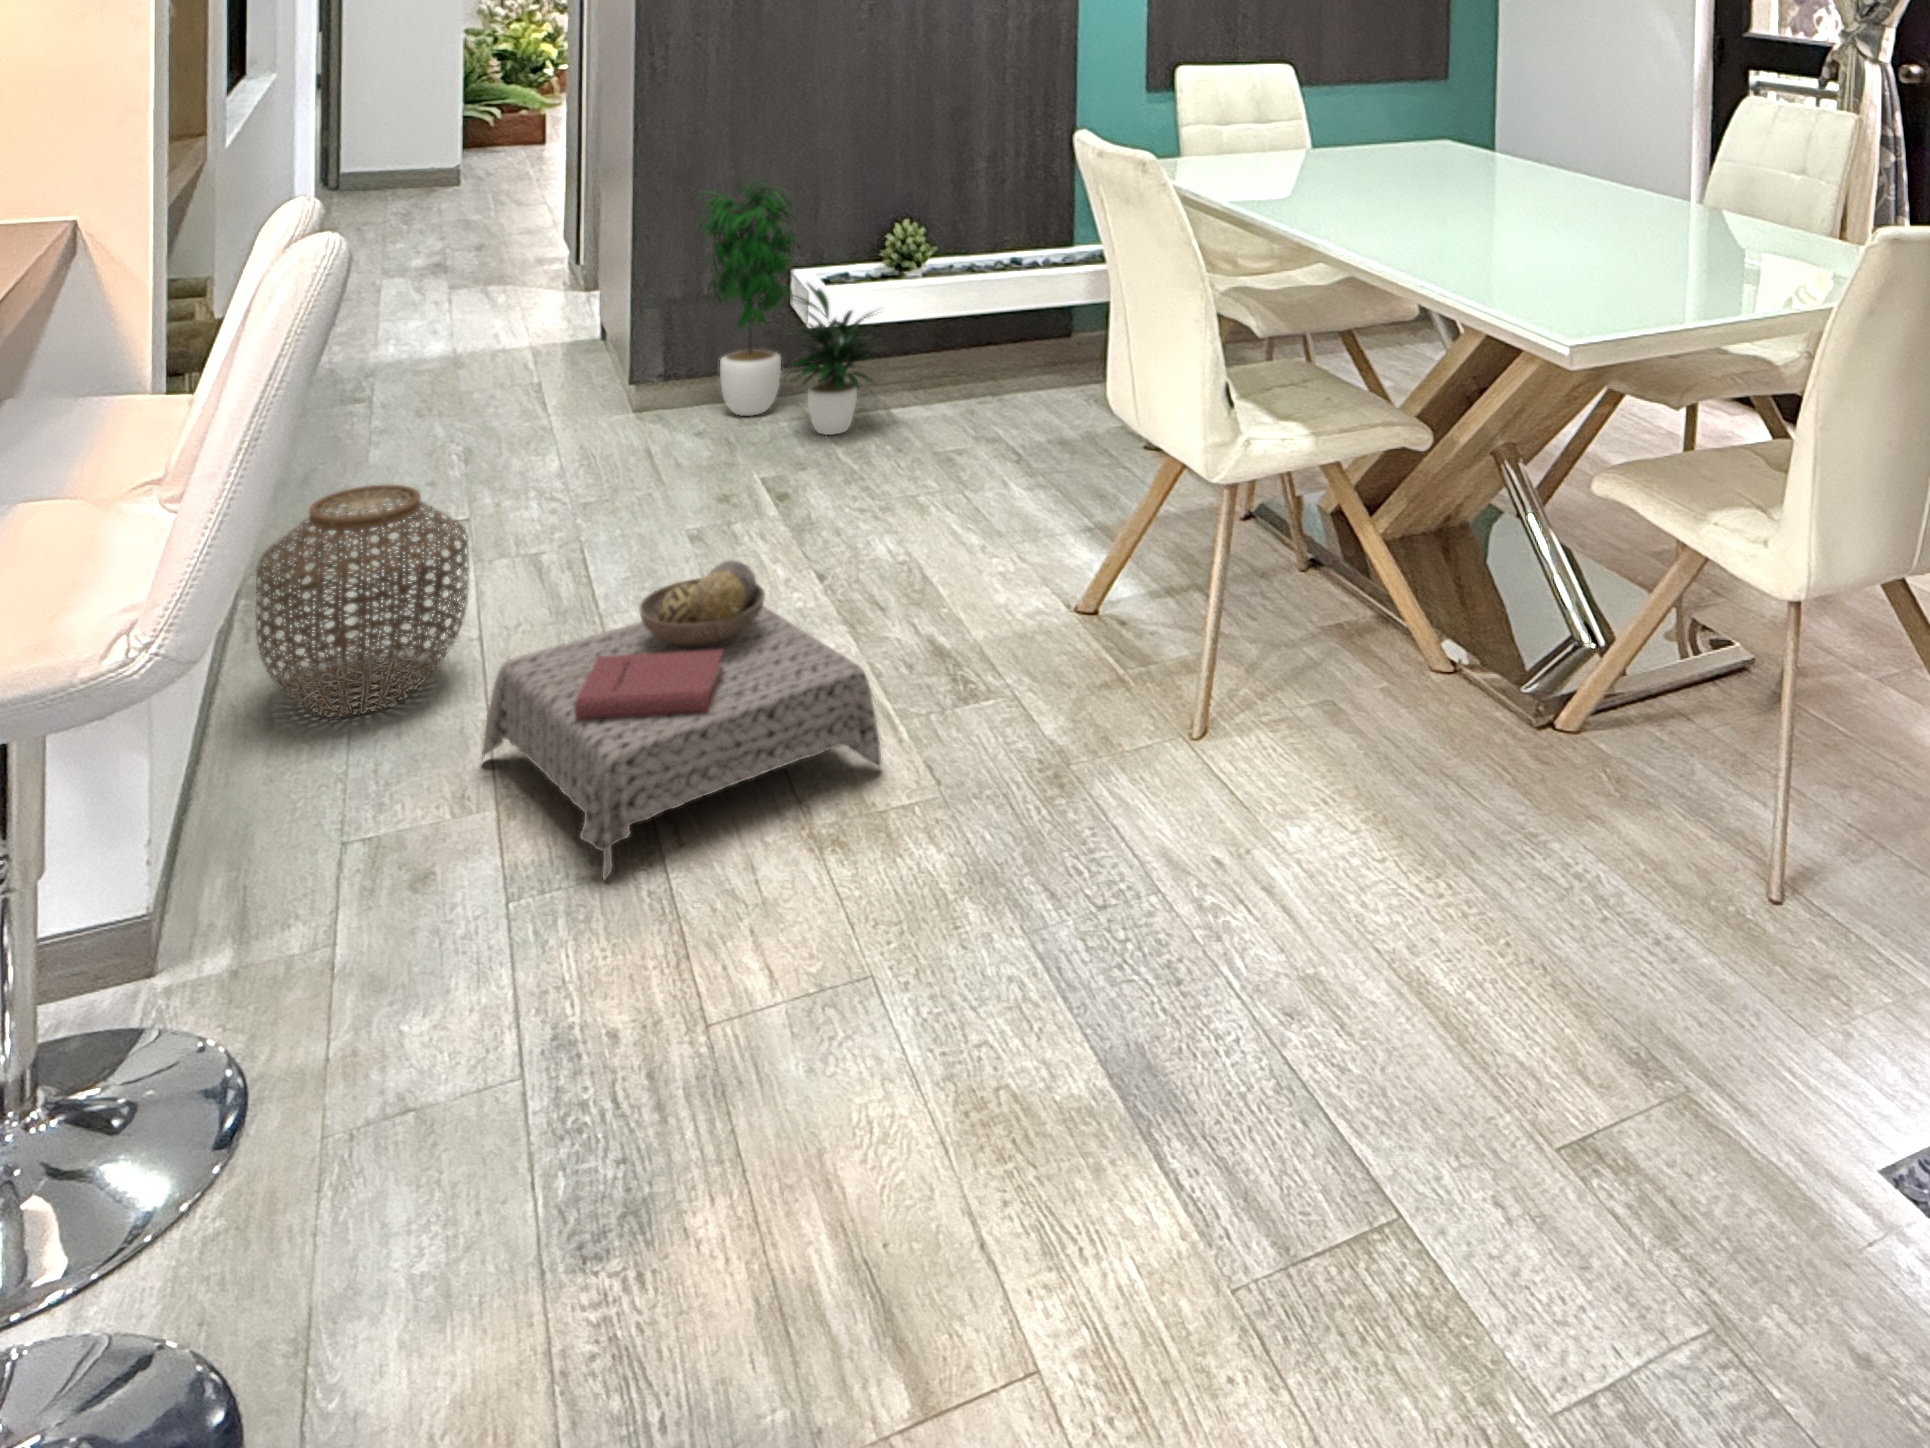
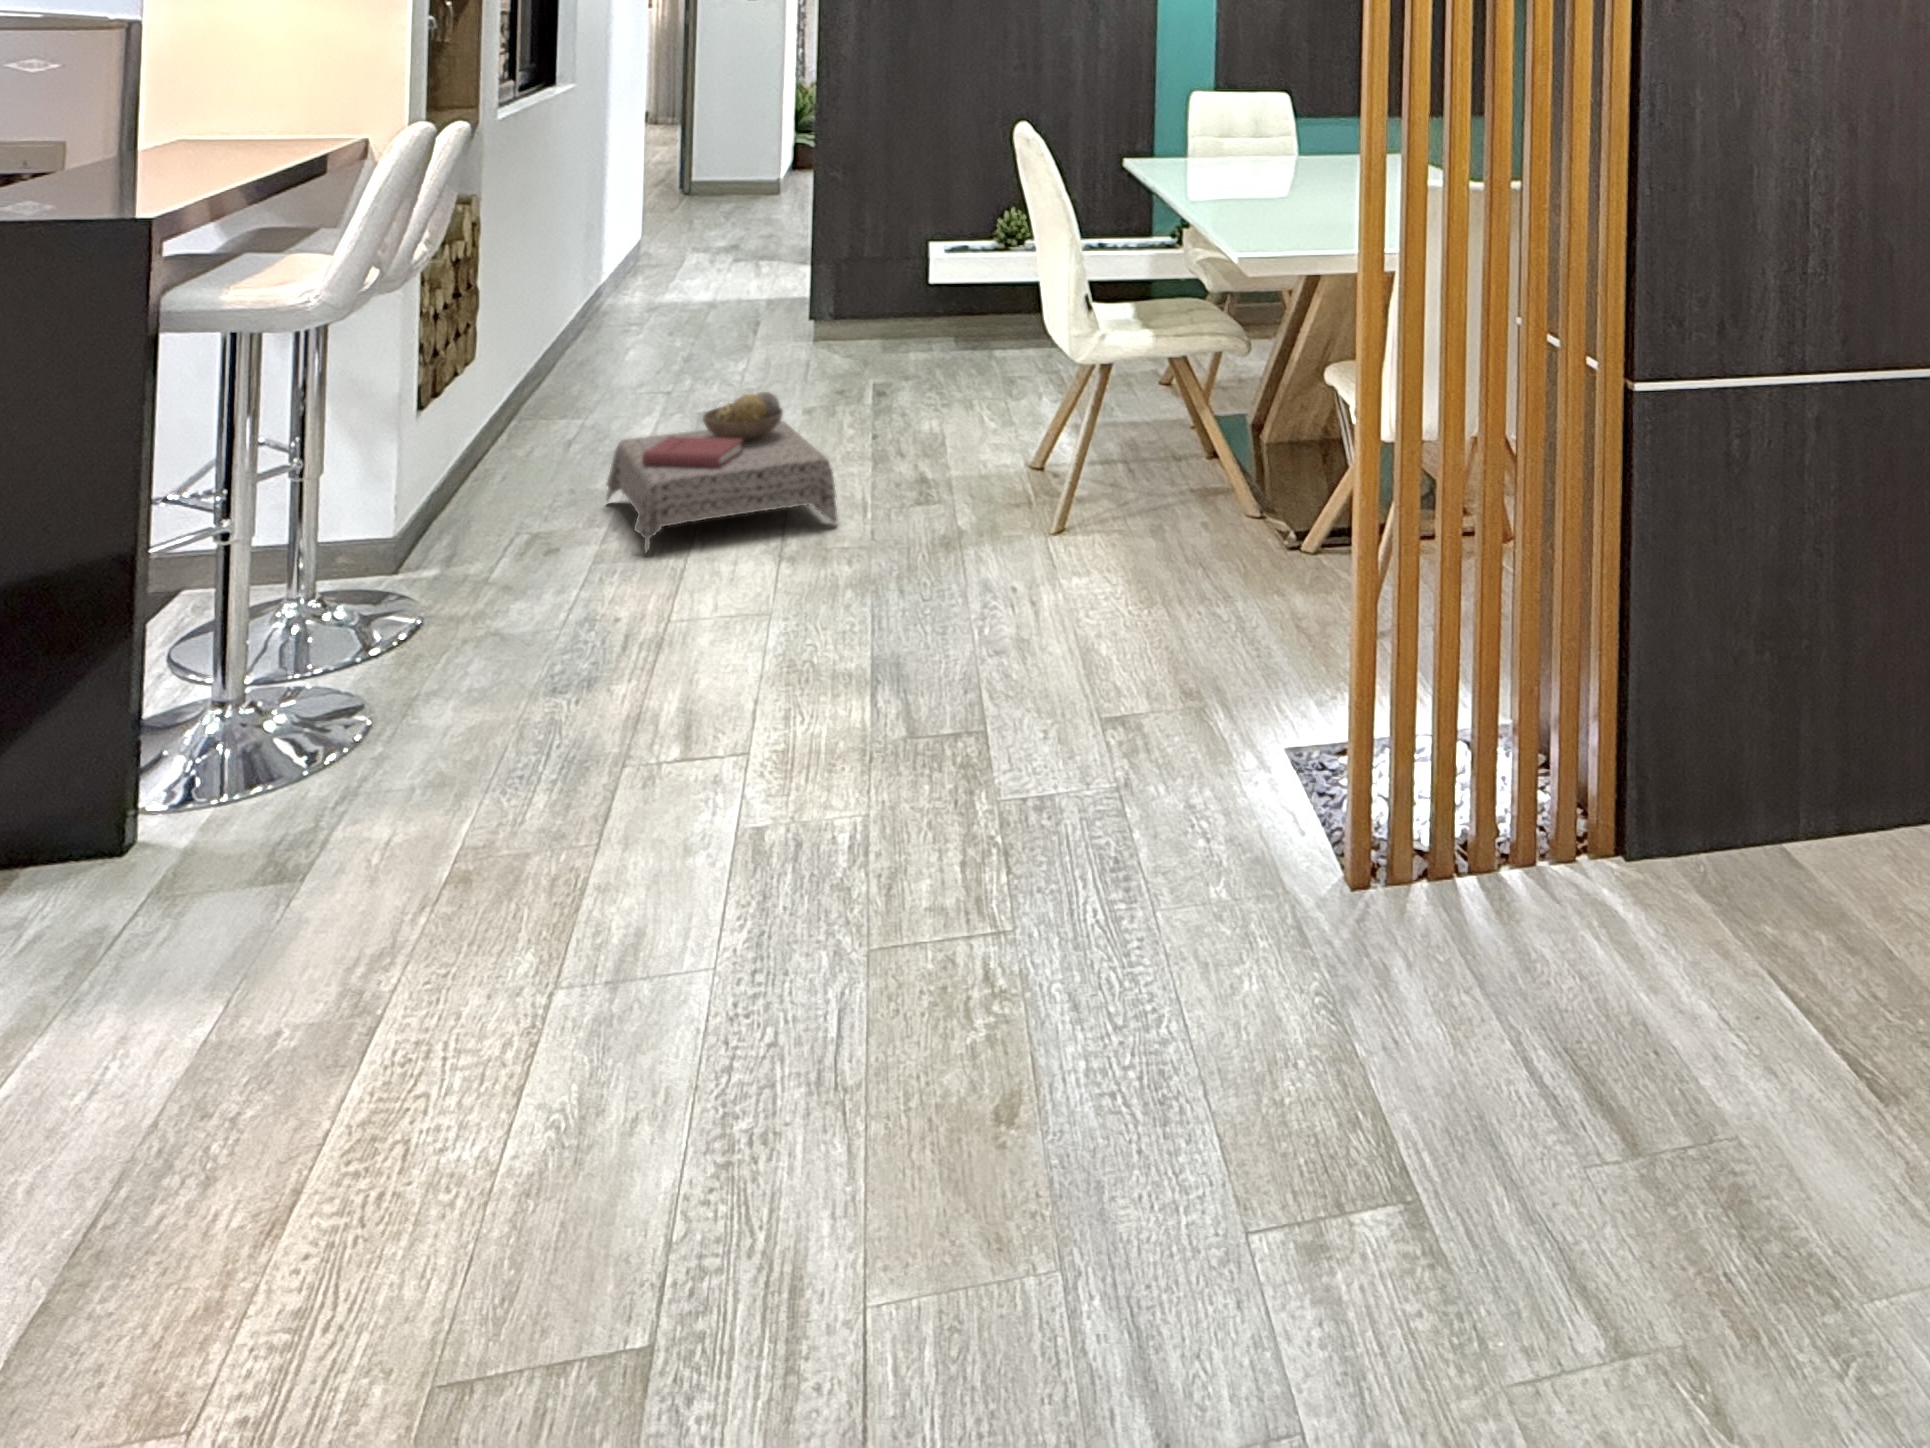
potted plant: present [699,179,876,435] -> none [852,163,982,363]
woven basket: present [256,484,469,717] -> none [493,338,625,477]

